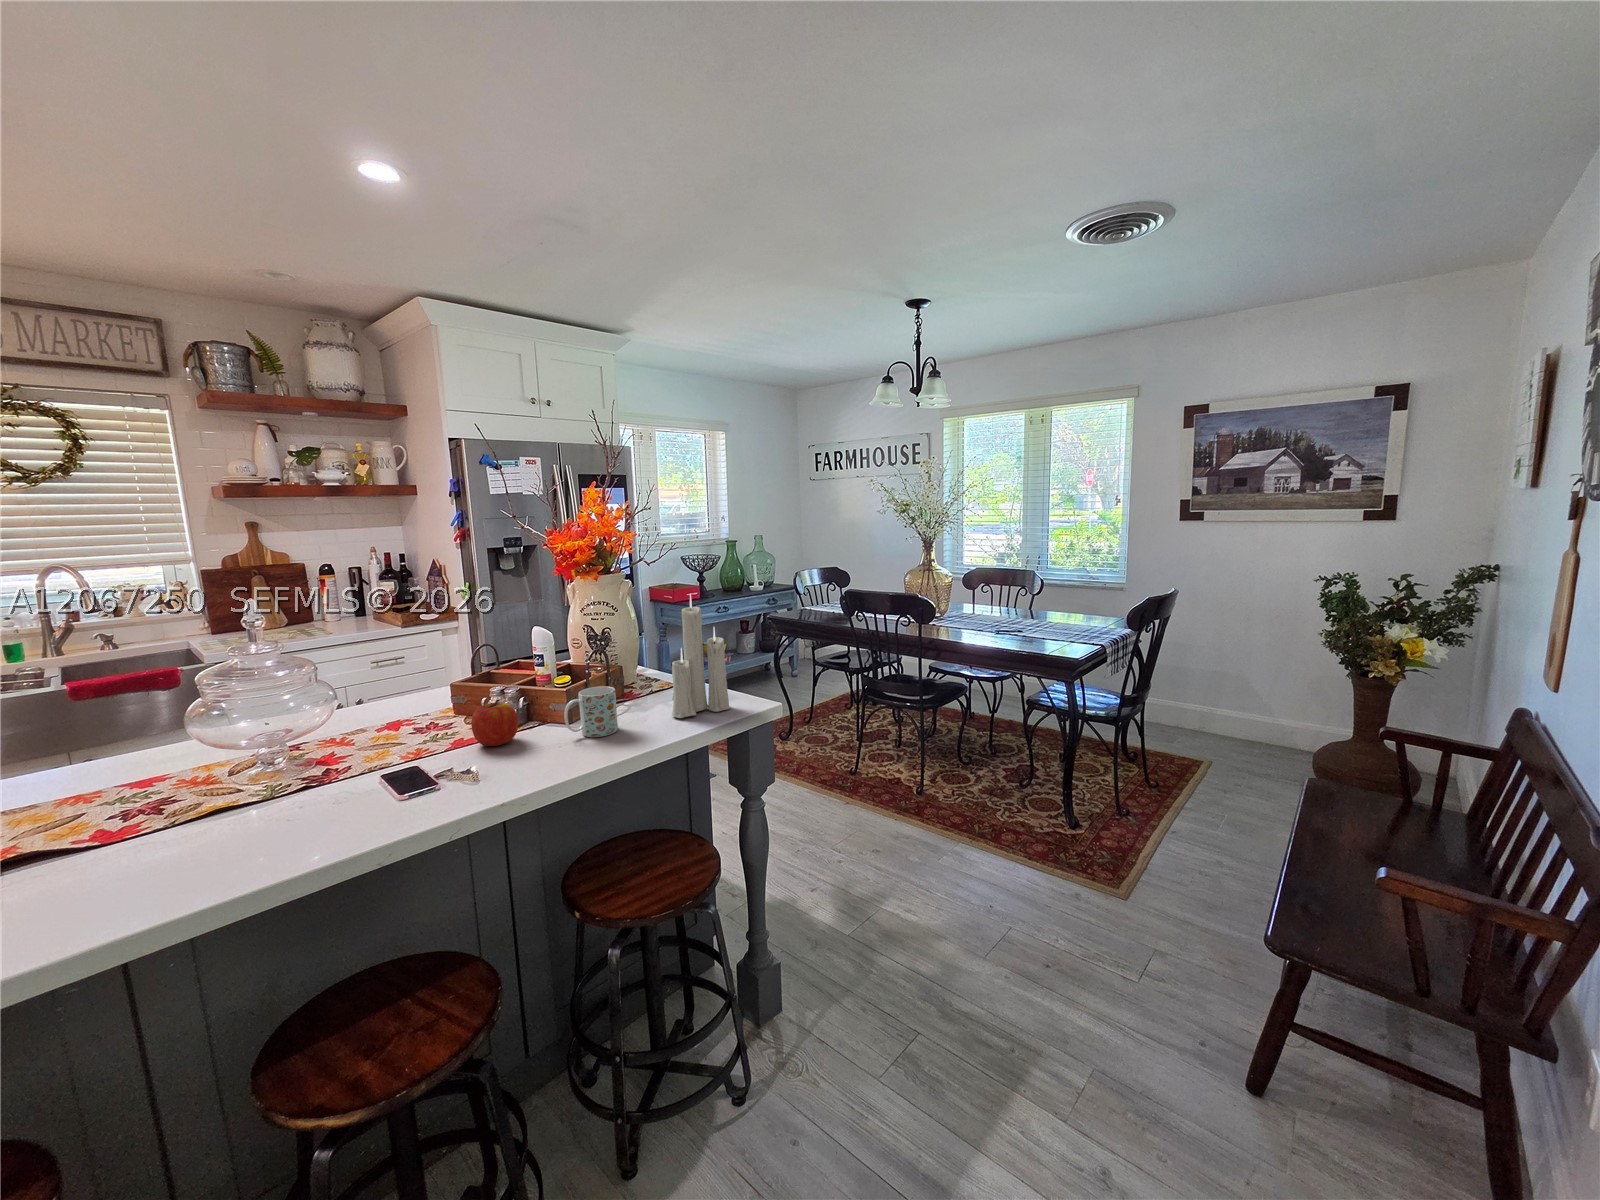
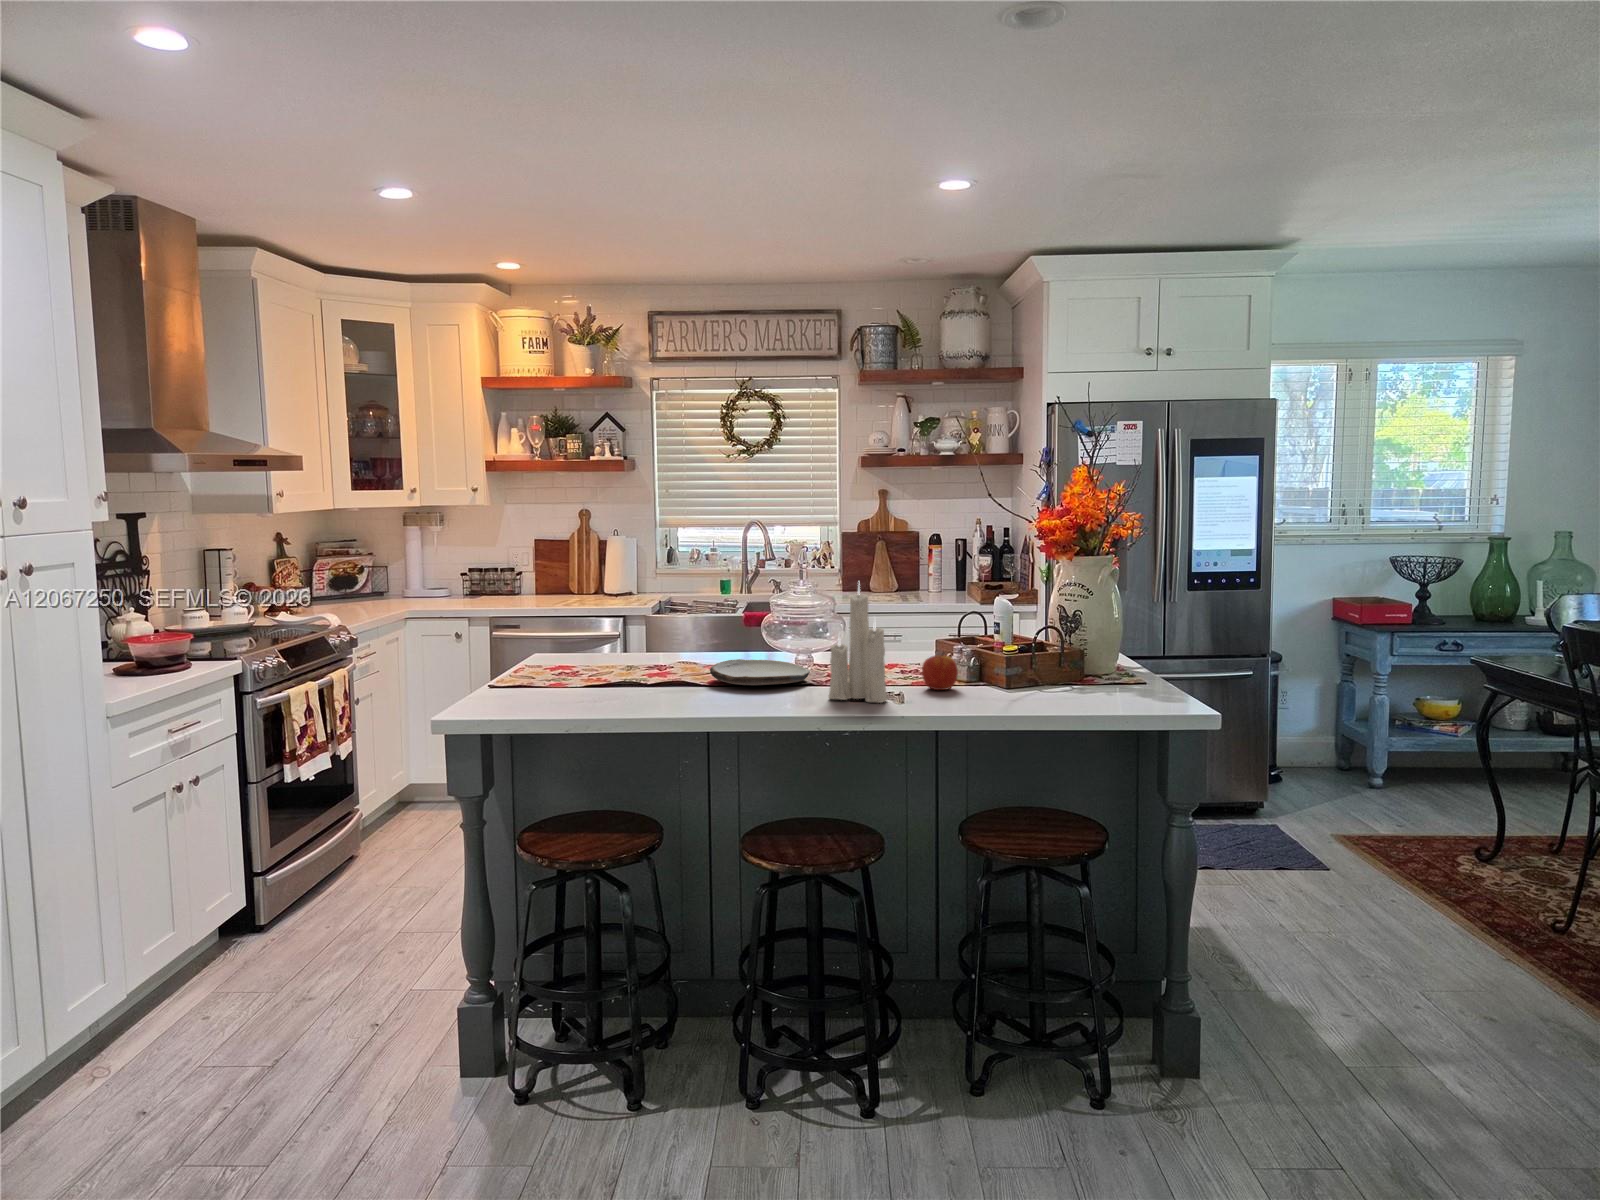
candle: present [672,594,730,718] -> present [829,584,888,703]
mug: present [564,686,618,737] -> none [988,657,1036,701]
plate: none [81,760,292,833] -> present [710,659,810,685]

